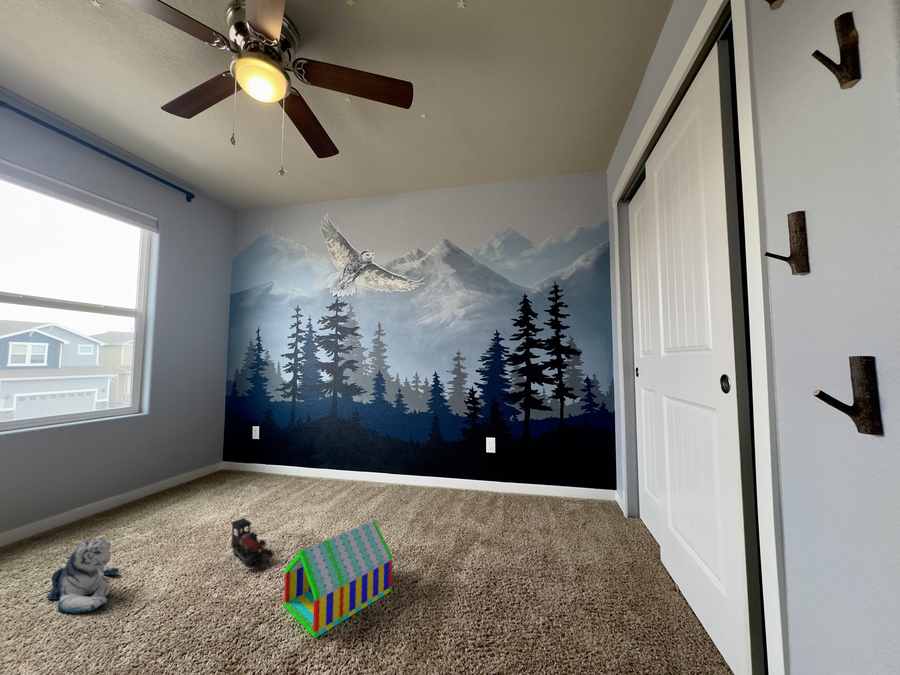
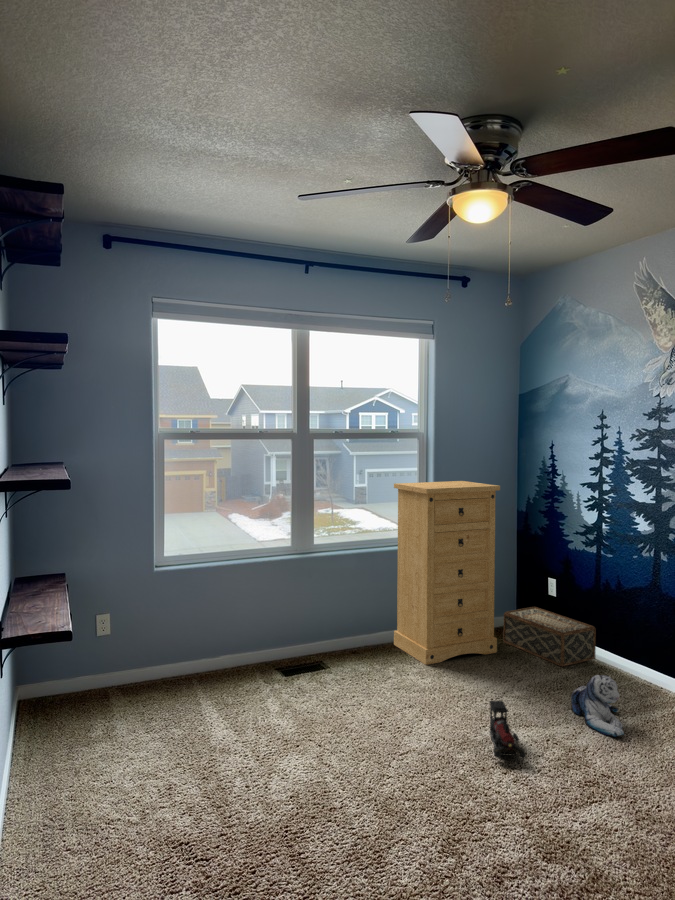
dresser: none [95,353,221,521] -> present [394,481,500,665]
woven basket: none [217,450,293,486] -> present [503,607,596,667]
toy house: present [284,520,392,638] -> none [516,764,647,872]
plush toy: present [47,538,119,614] -> present [571,675,624,737]

